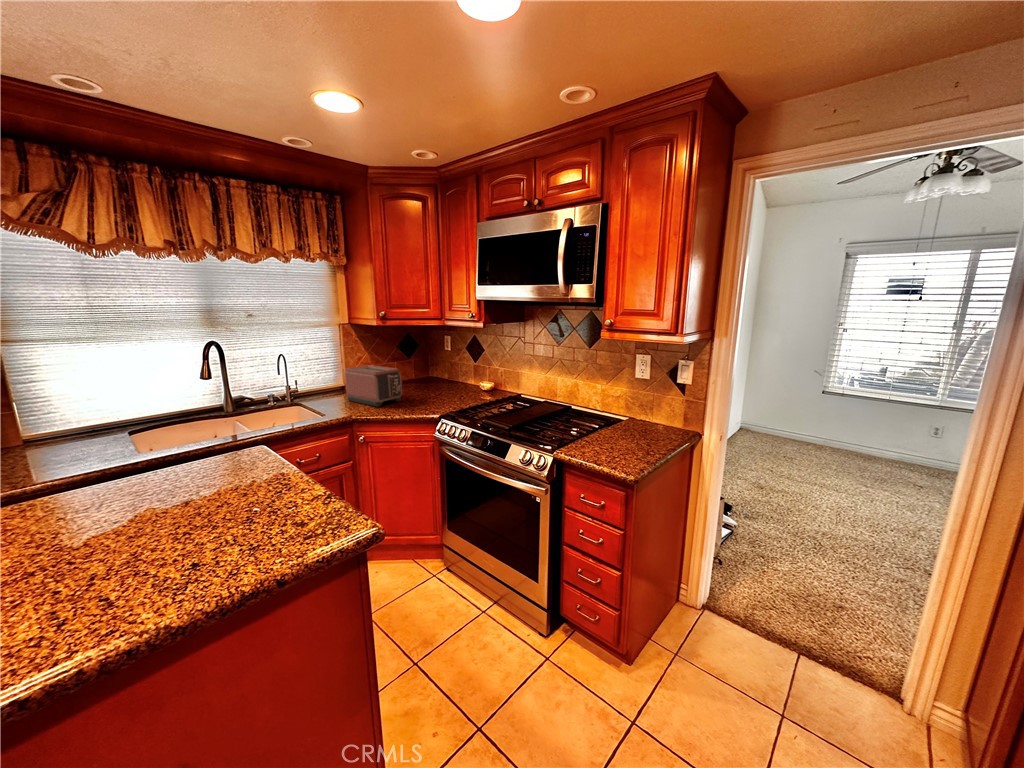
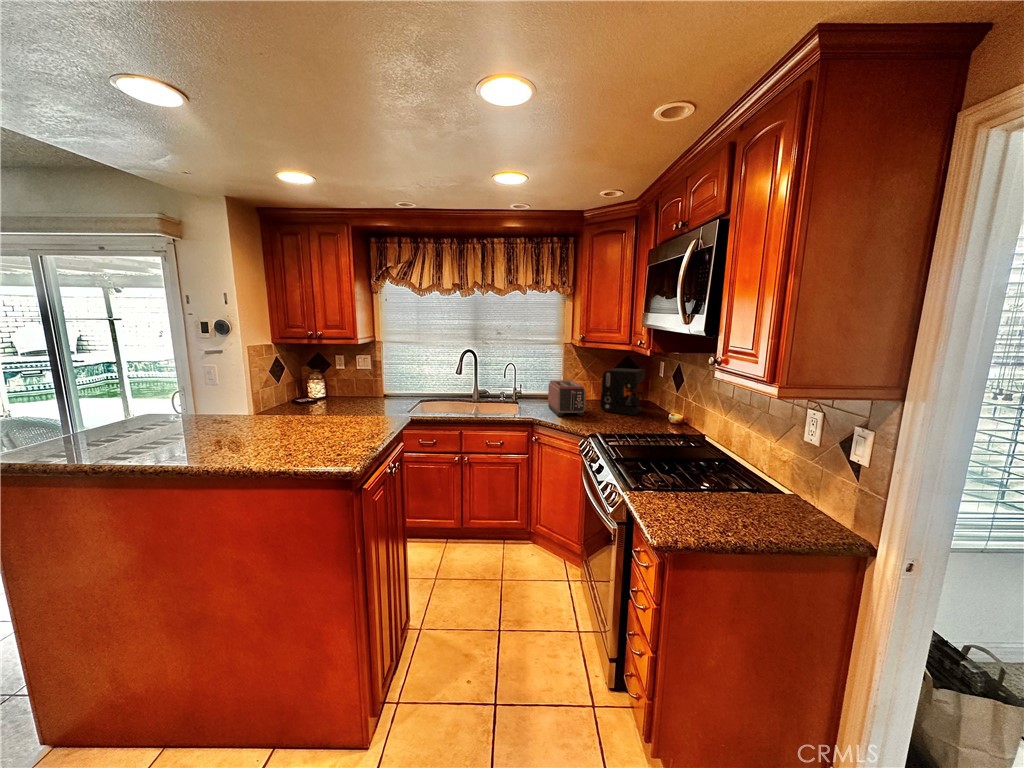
coffee maker: none [406,344,448,392] -> present [600,368,645,415]

